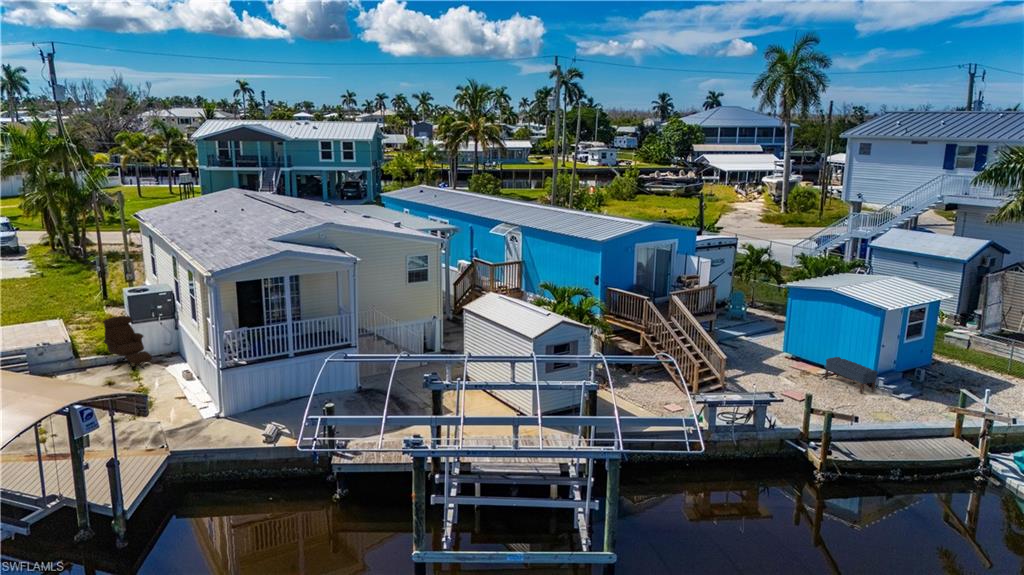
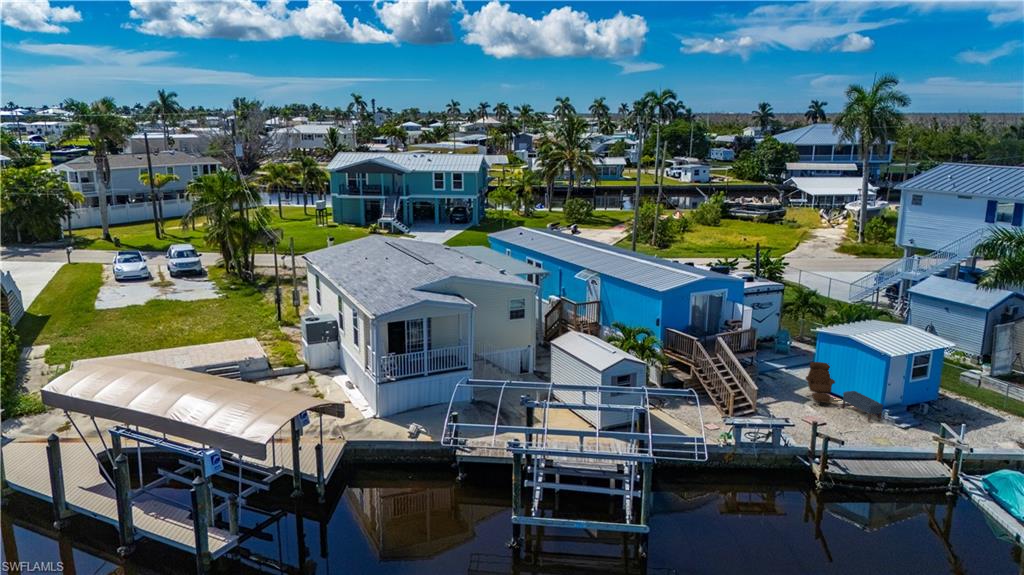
lounge chair: present [104,316,152,369] -> present [806,362,835,406]

